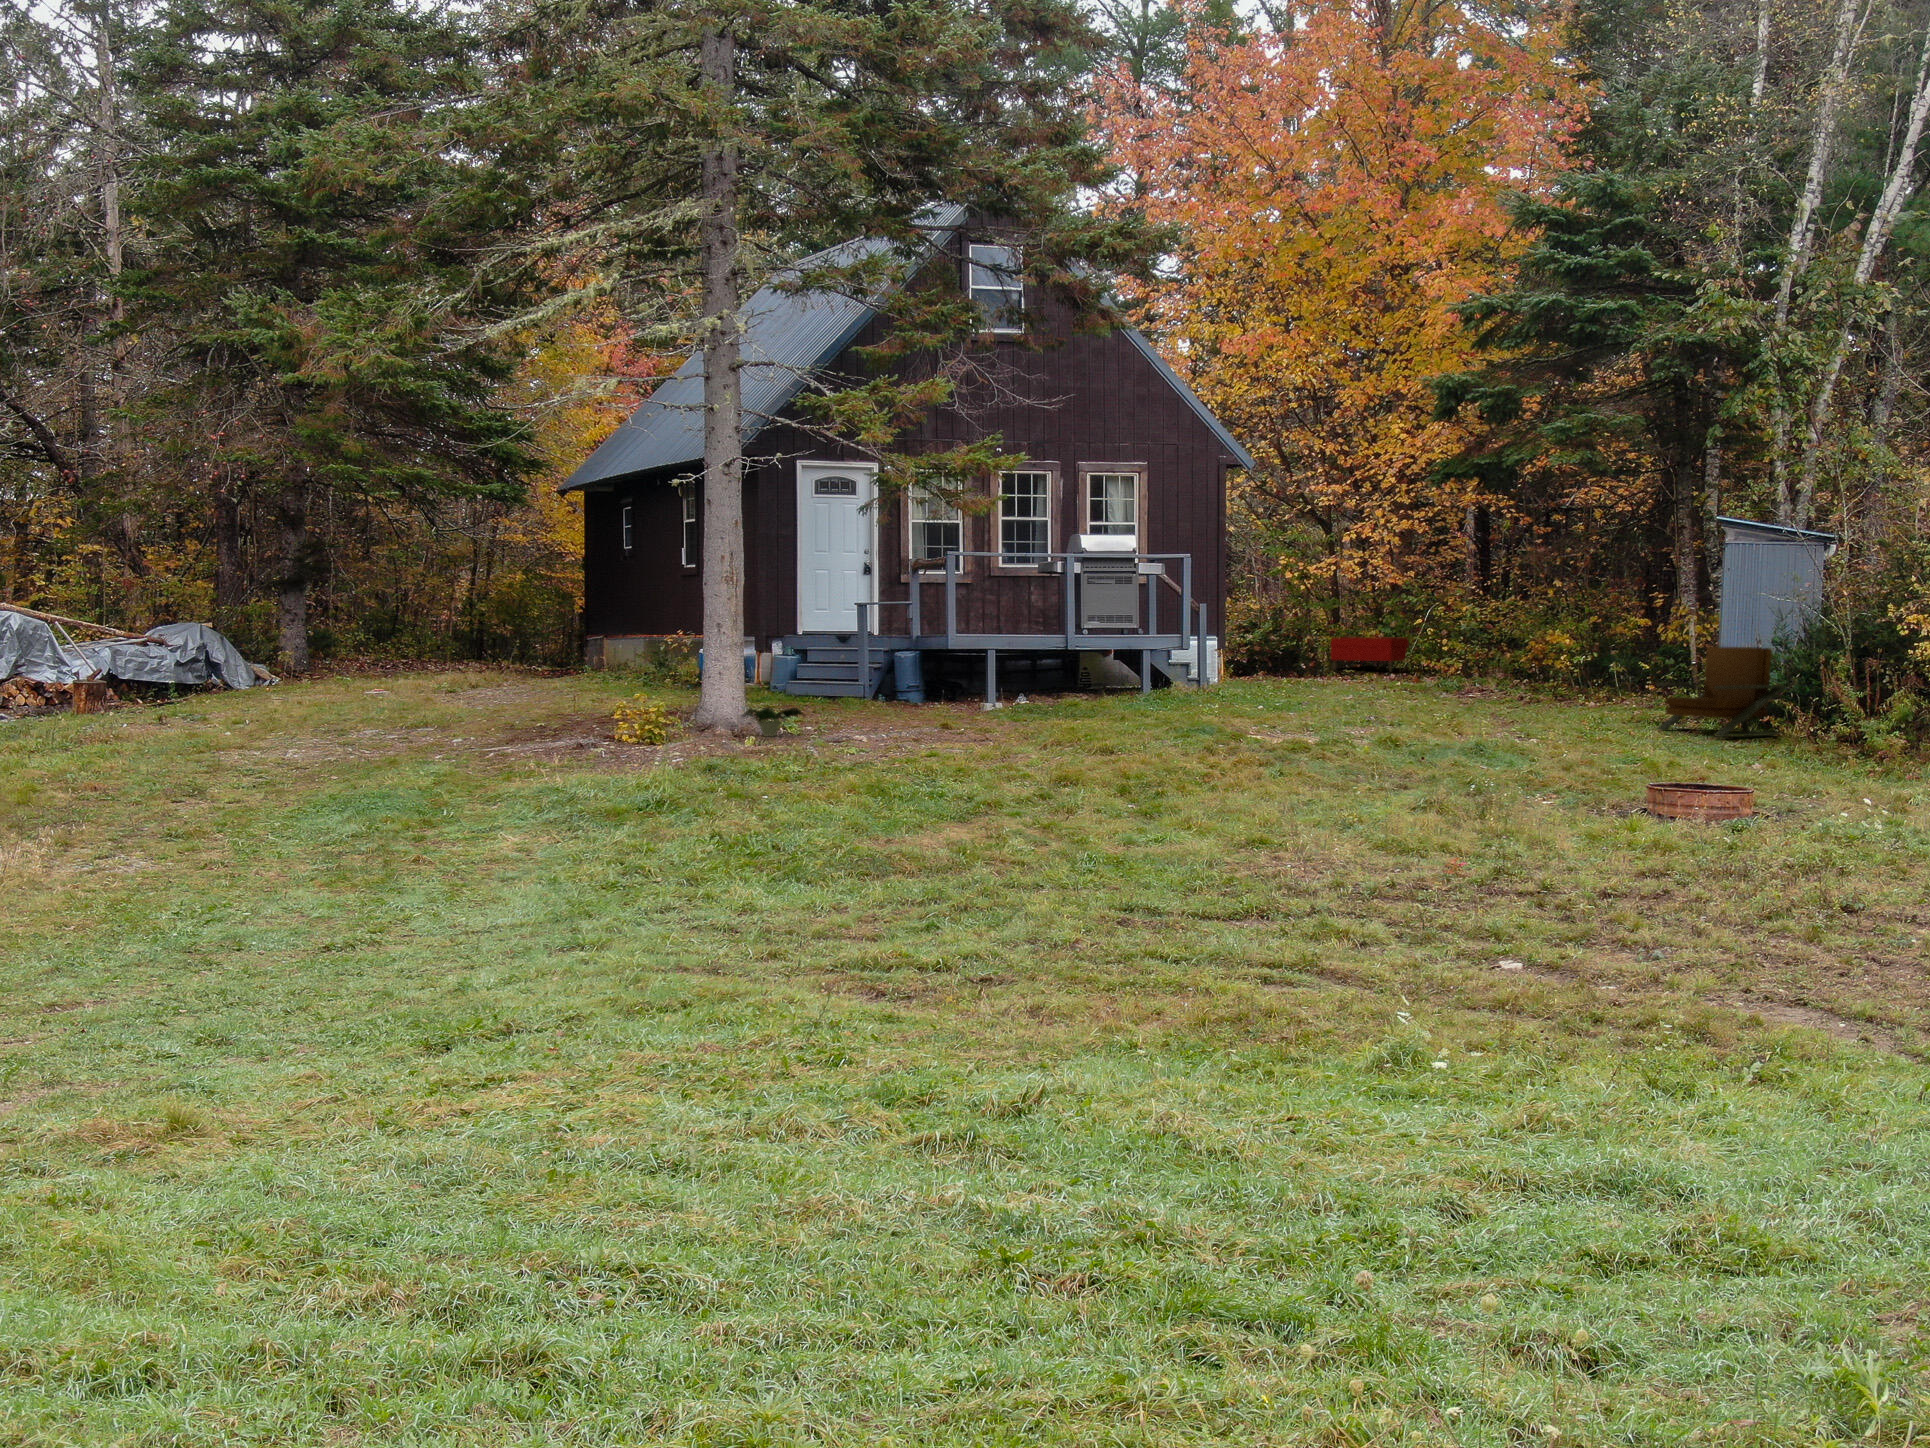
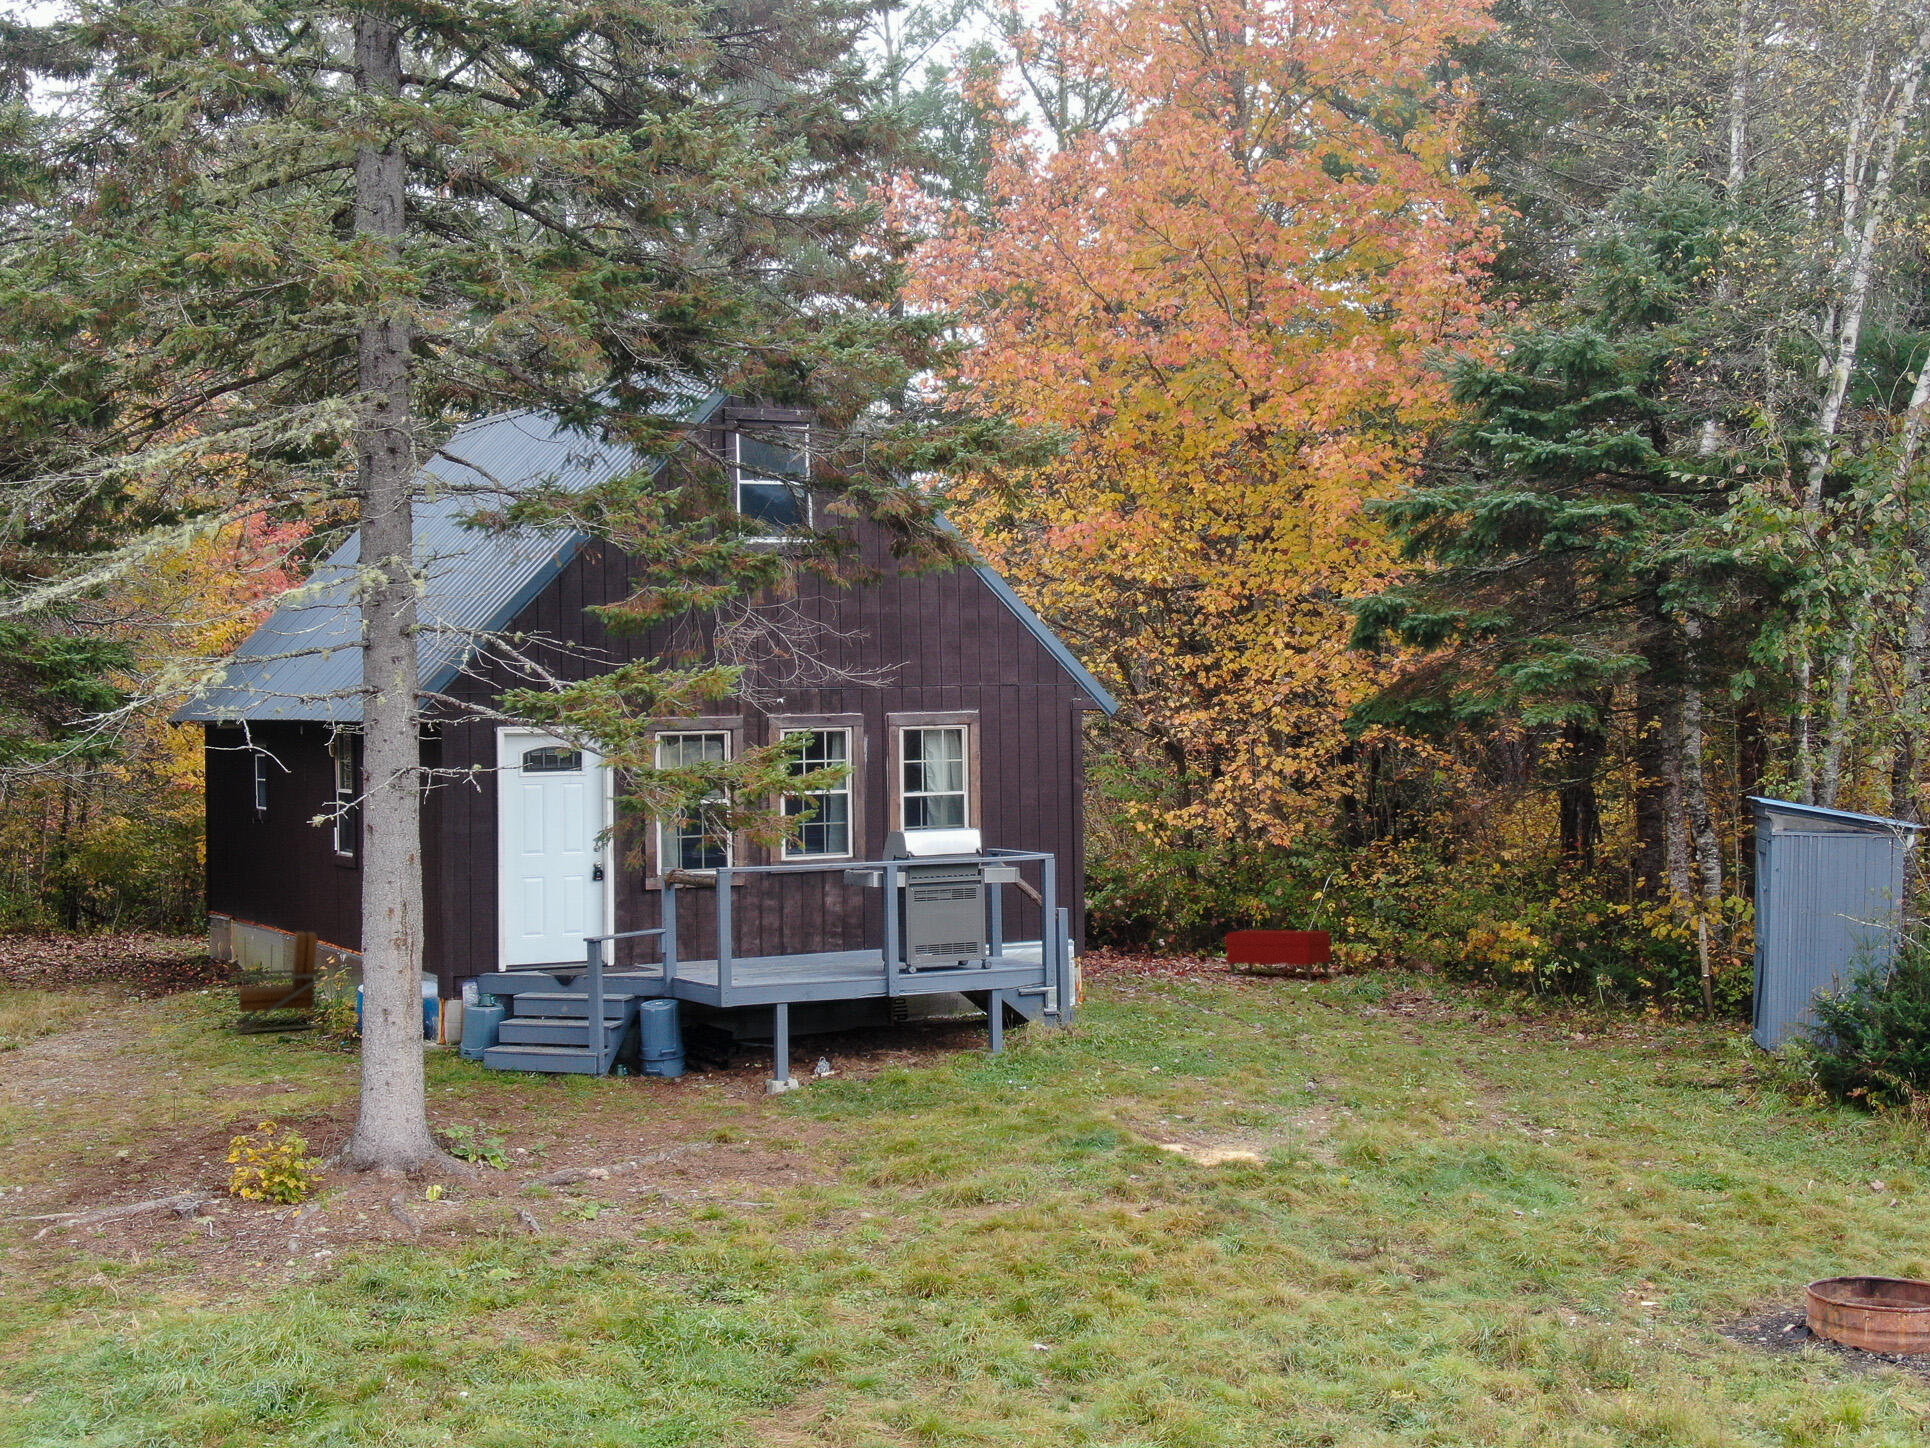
lounge chair: present [1657,646,1786,737] -> present [237,932,325,1032]
potted plant: present [742,707,805,737] -> none [421,1130,520,1179]

